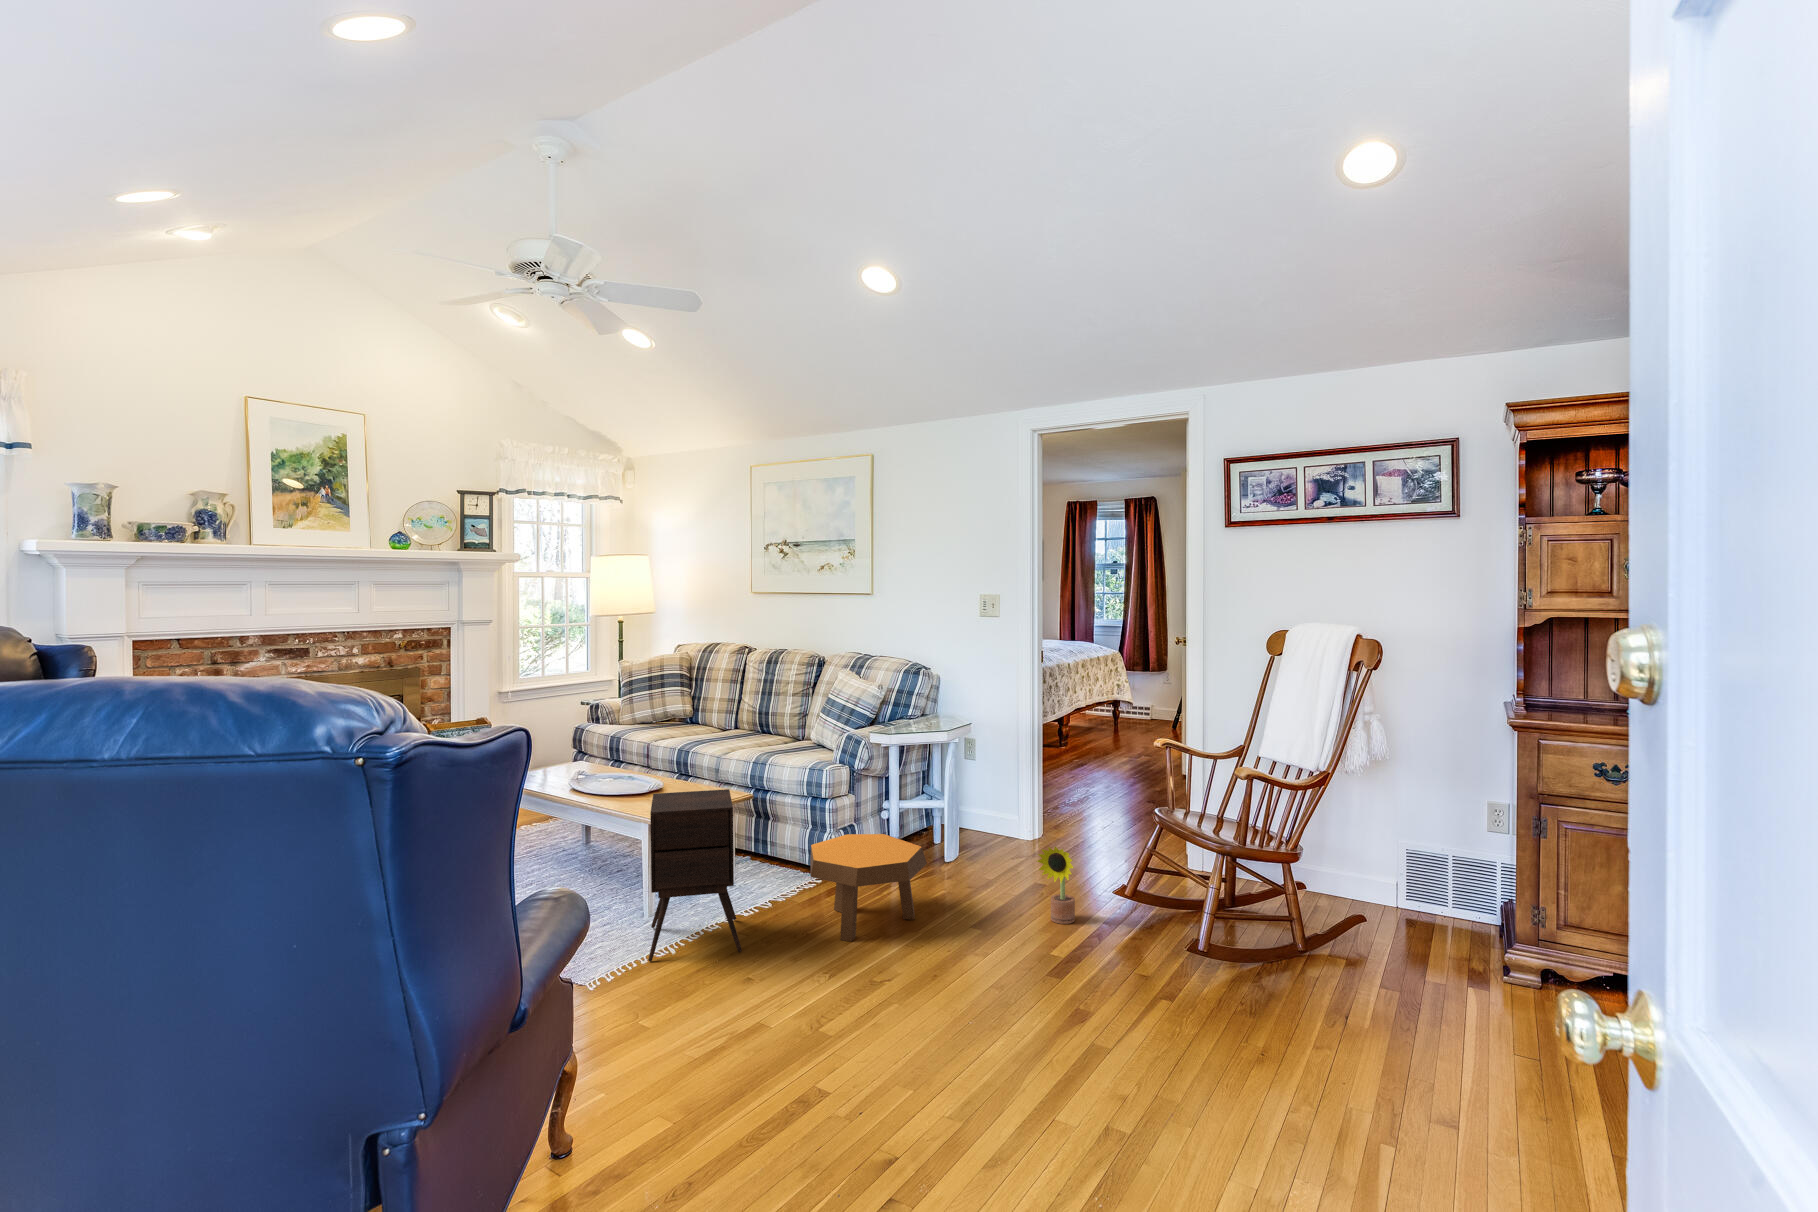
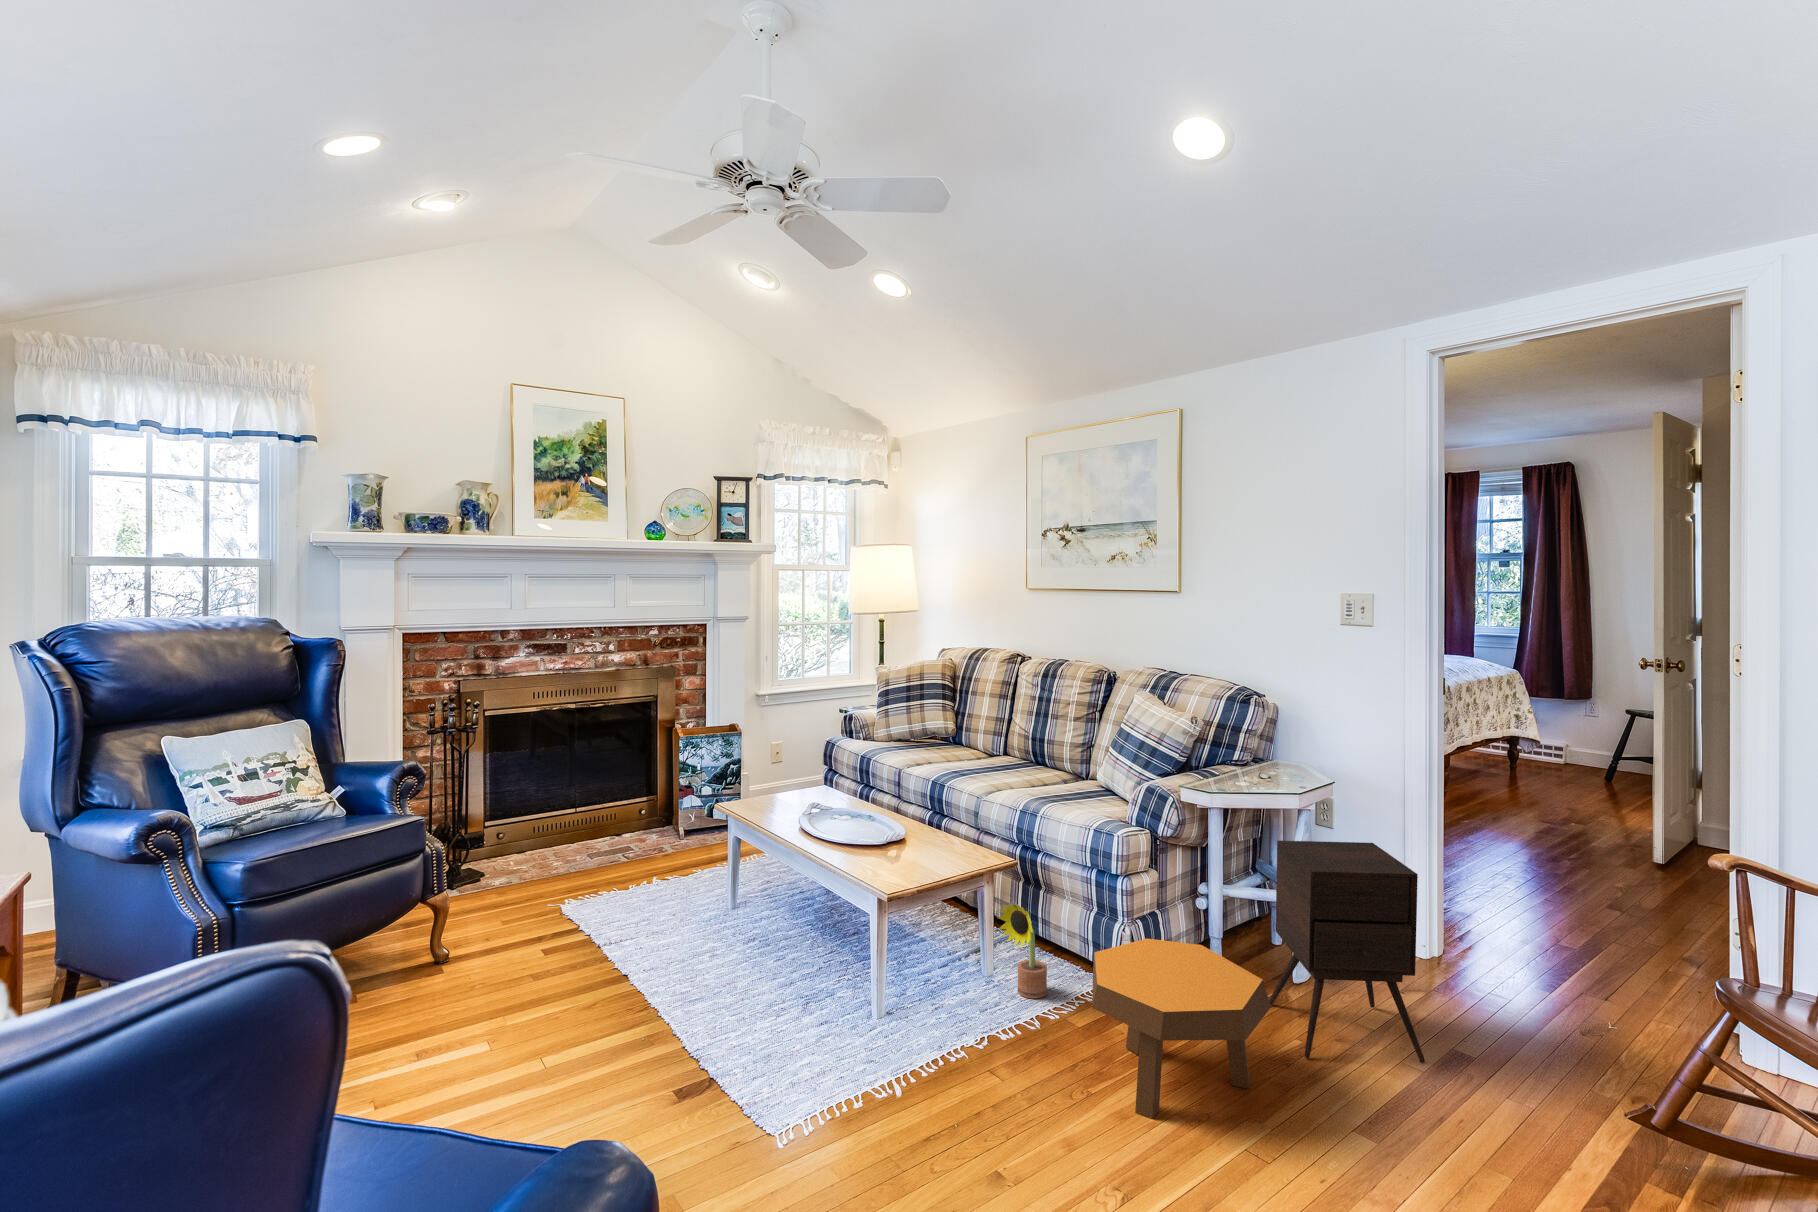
side table: present [648,789,742,961] -> present [1269,841,1425,1063]
decorative plant: present [1037,847,1075,924] -> present [997,903,1047,998]

